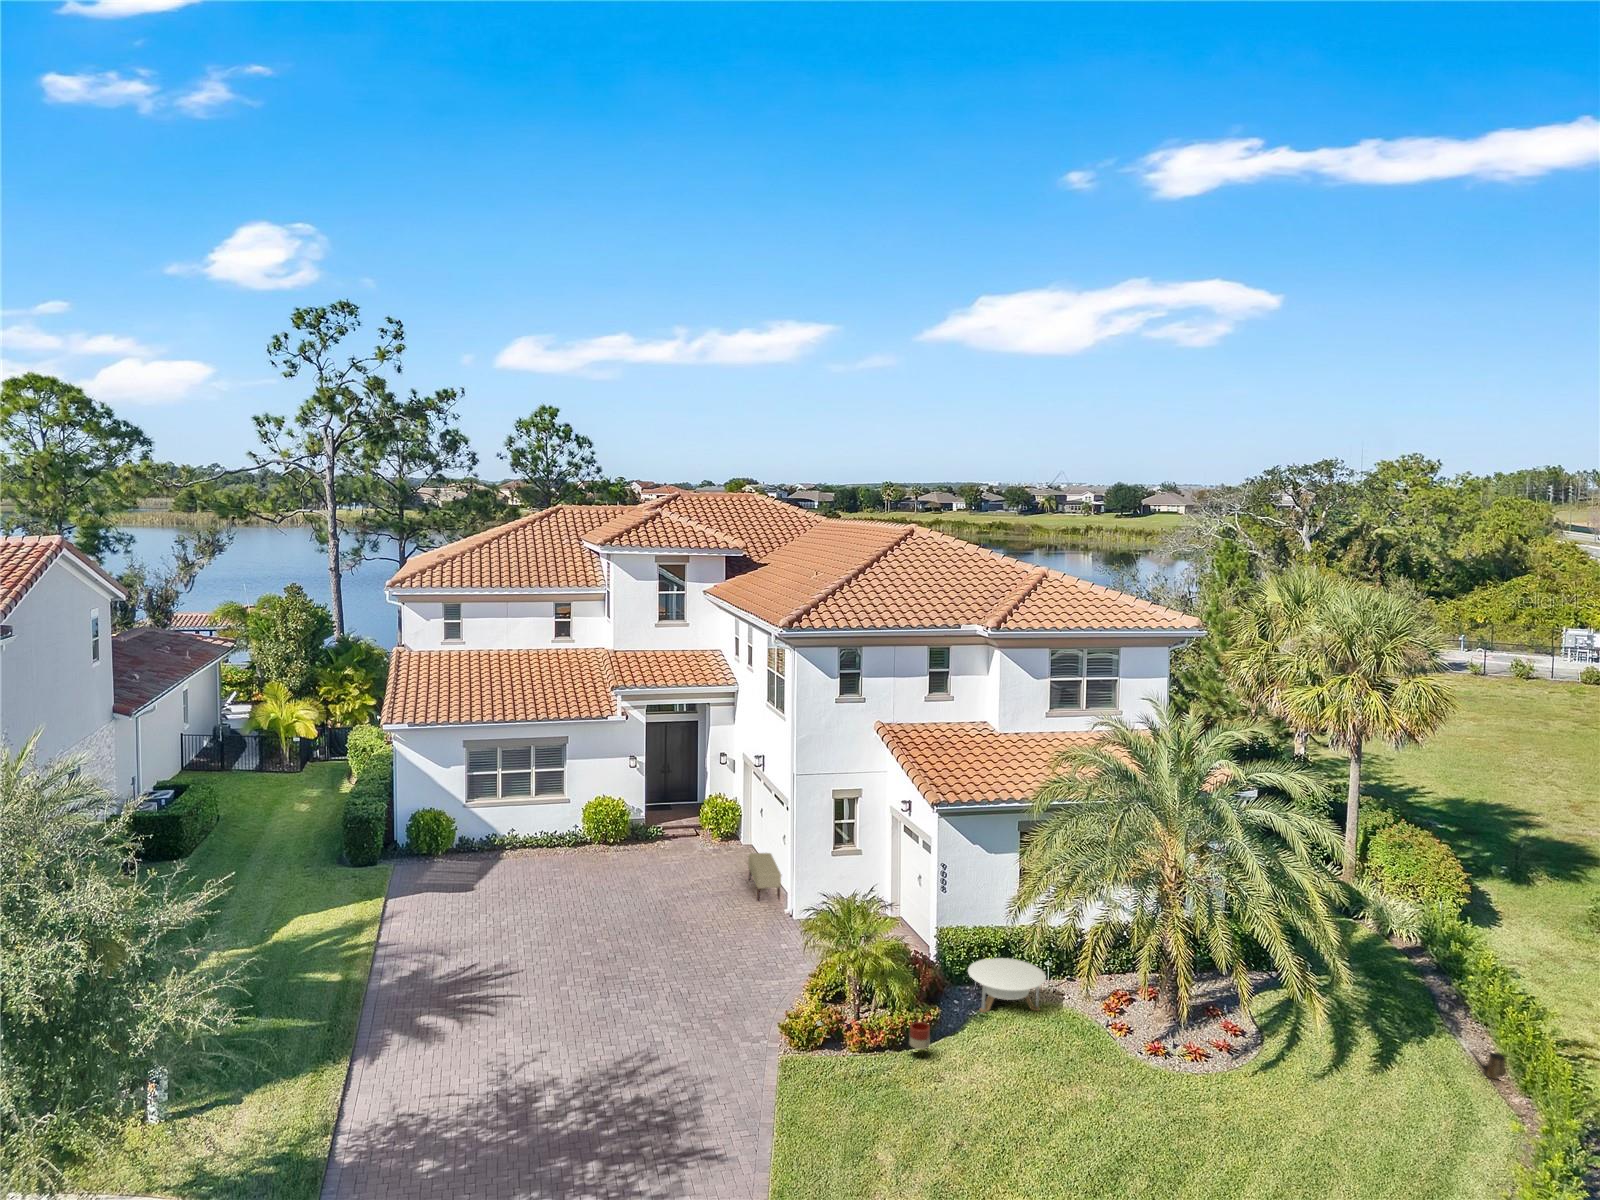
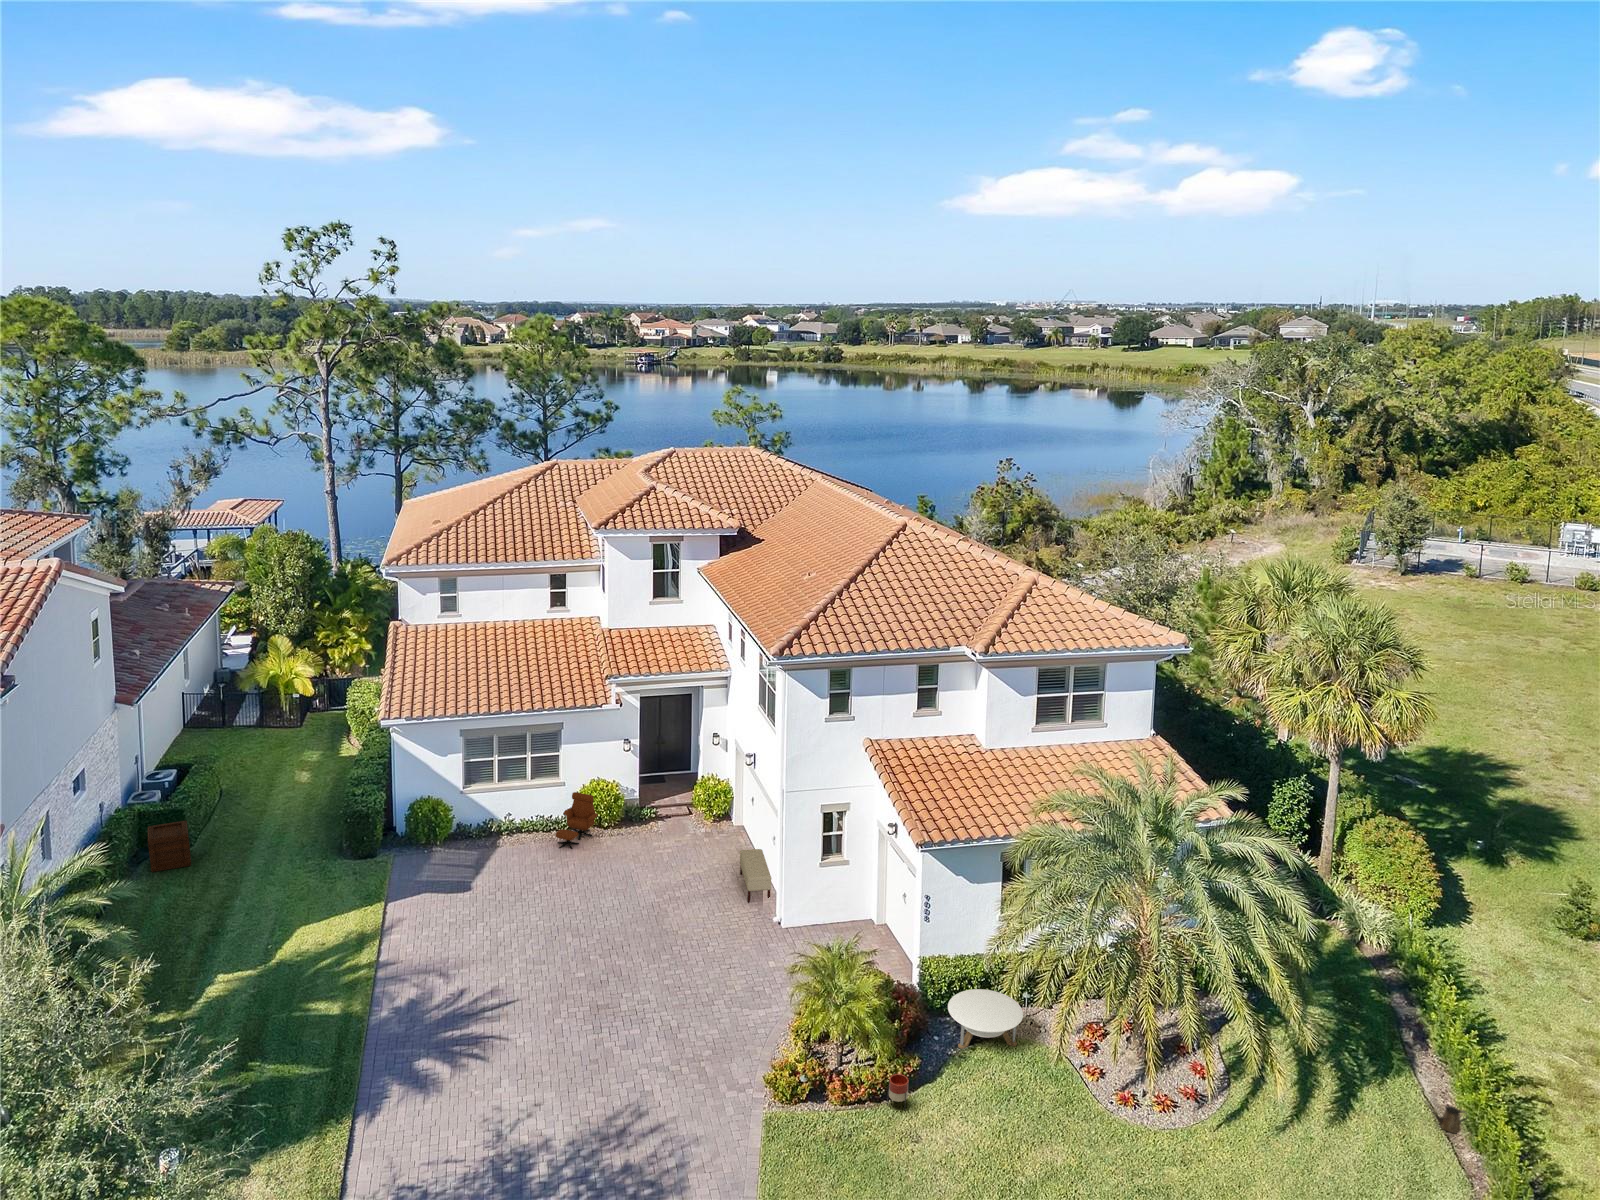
lounge chair: none [559,805,602,860] -> present [556,792,598,849]
wooden crate: none [141,825,184,874] -> present [148,821,191,872]

